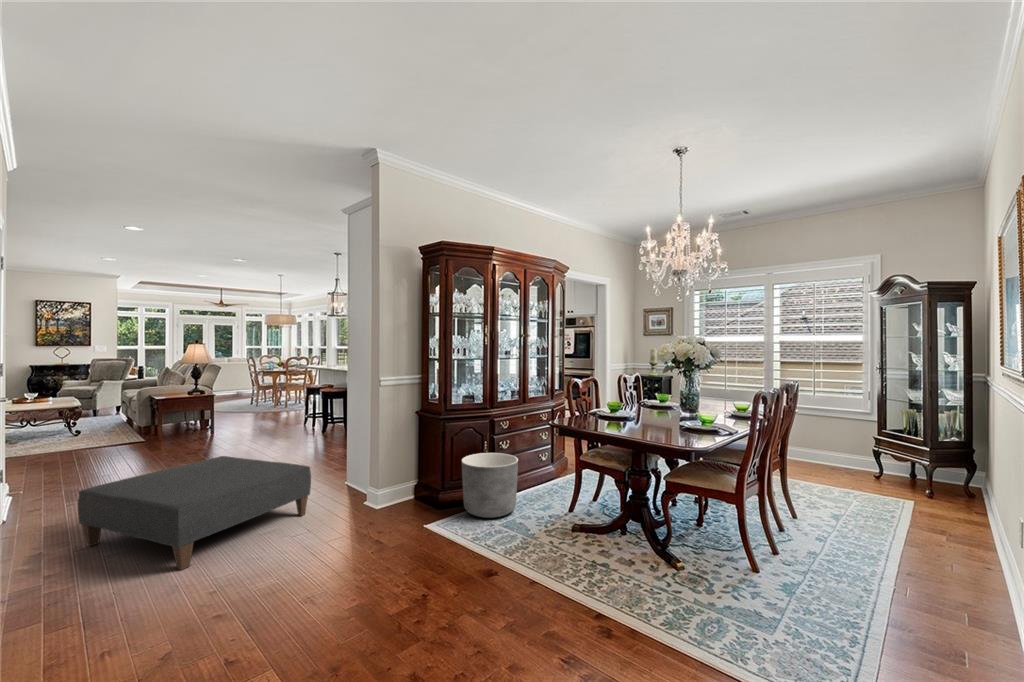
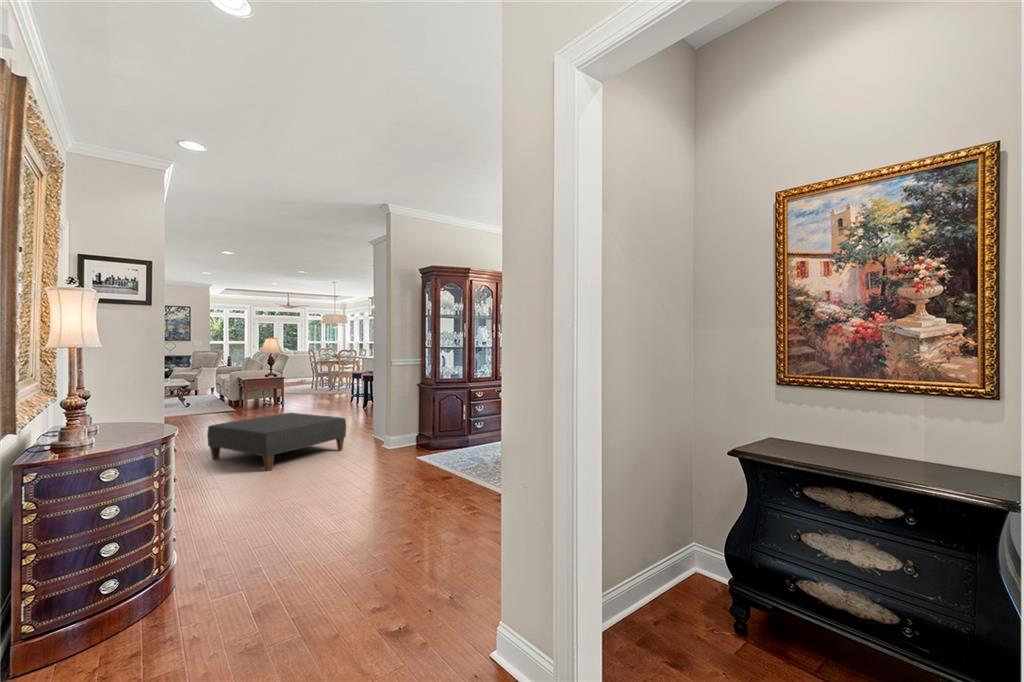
planter: present [462,453,518,518] -> none [445,413,484,454]

